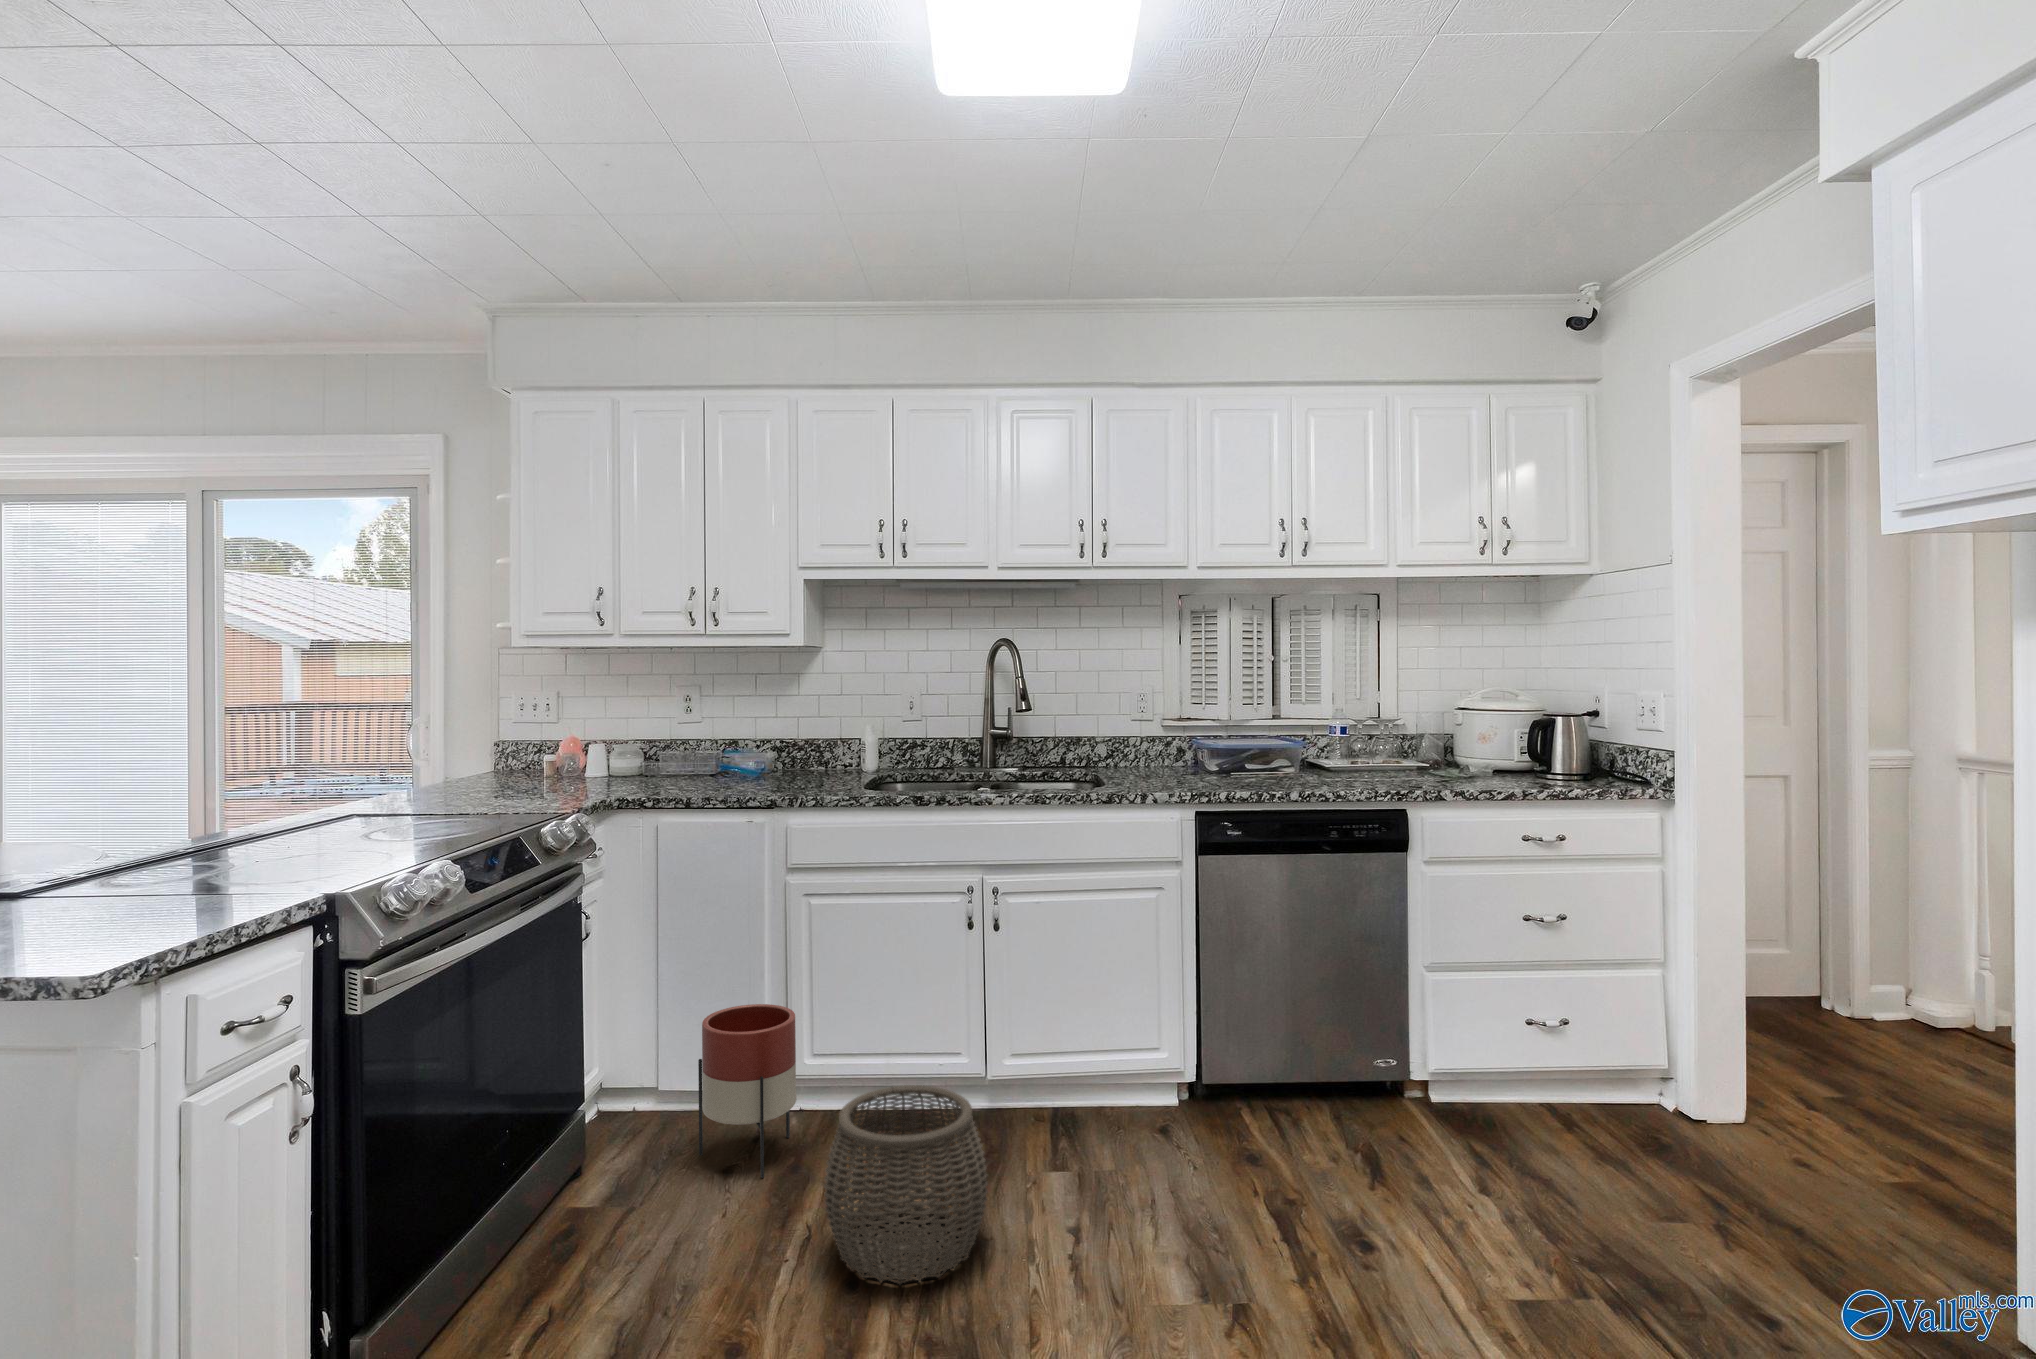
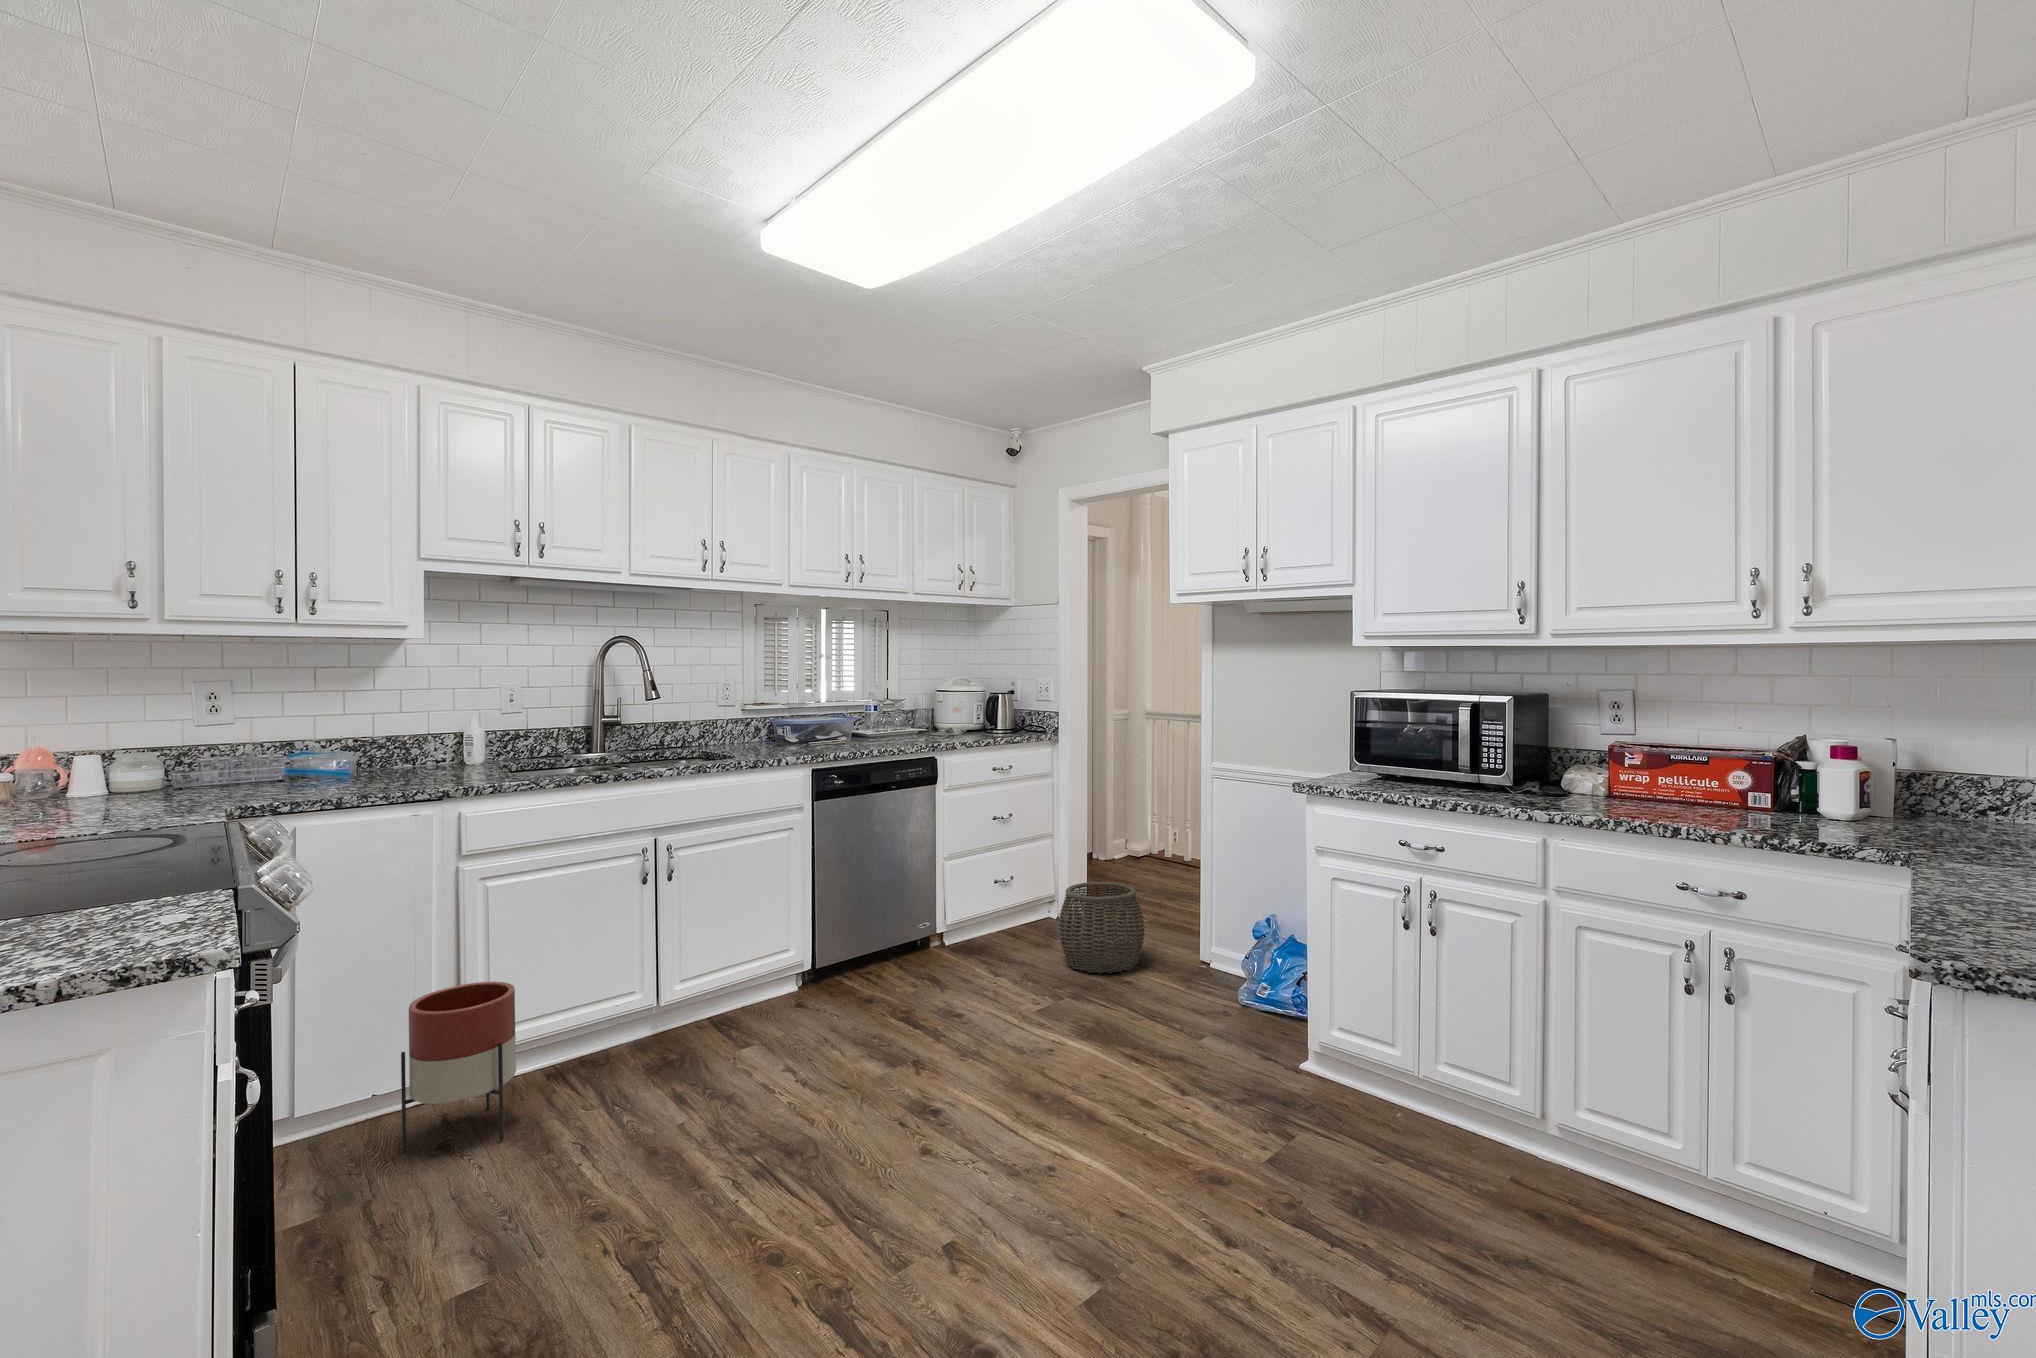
woven basket: present [824,1085,988,1284] -> present [1058,882,1145,974]

